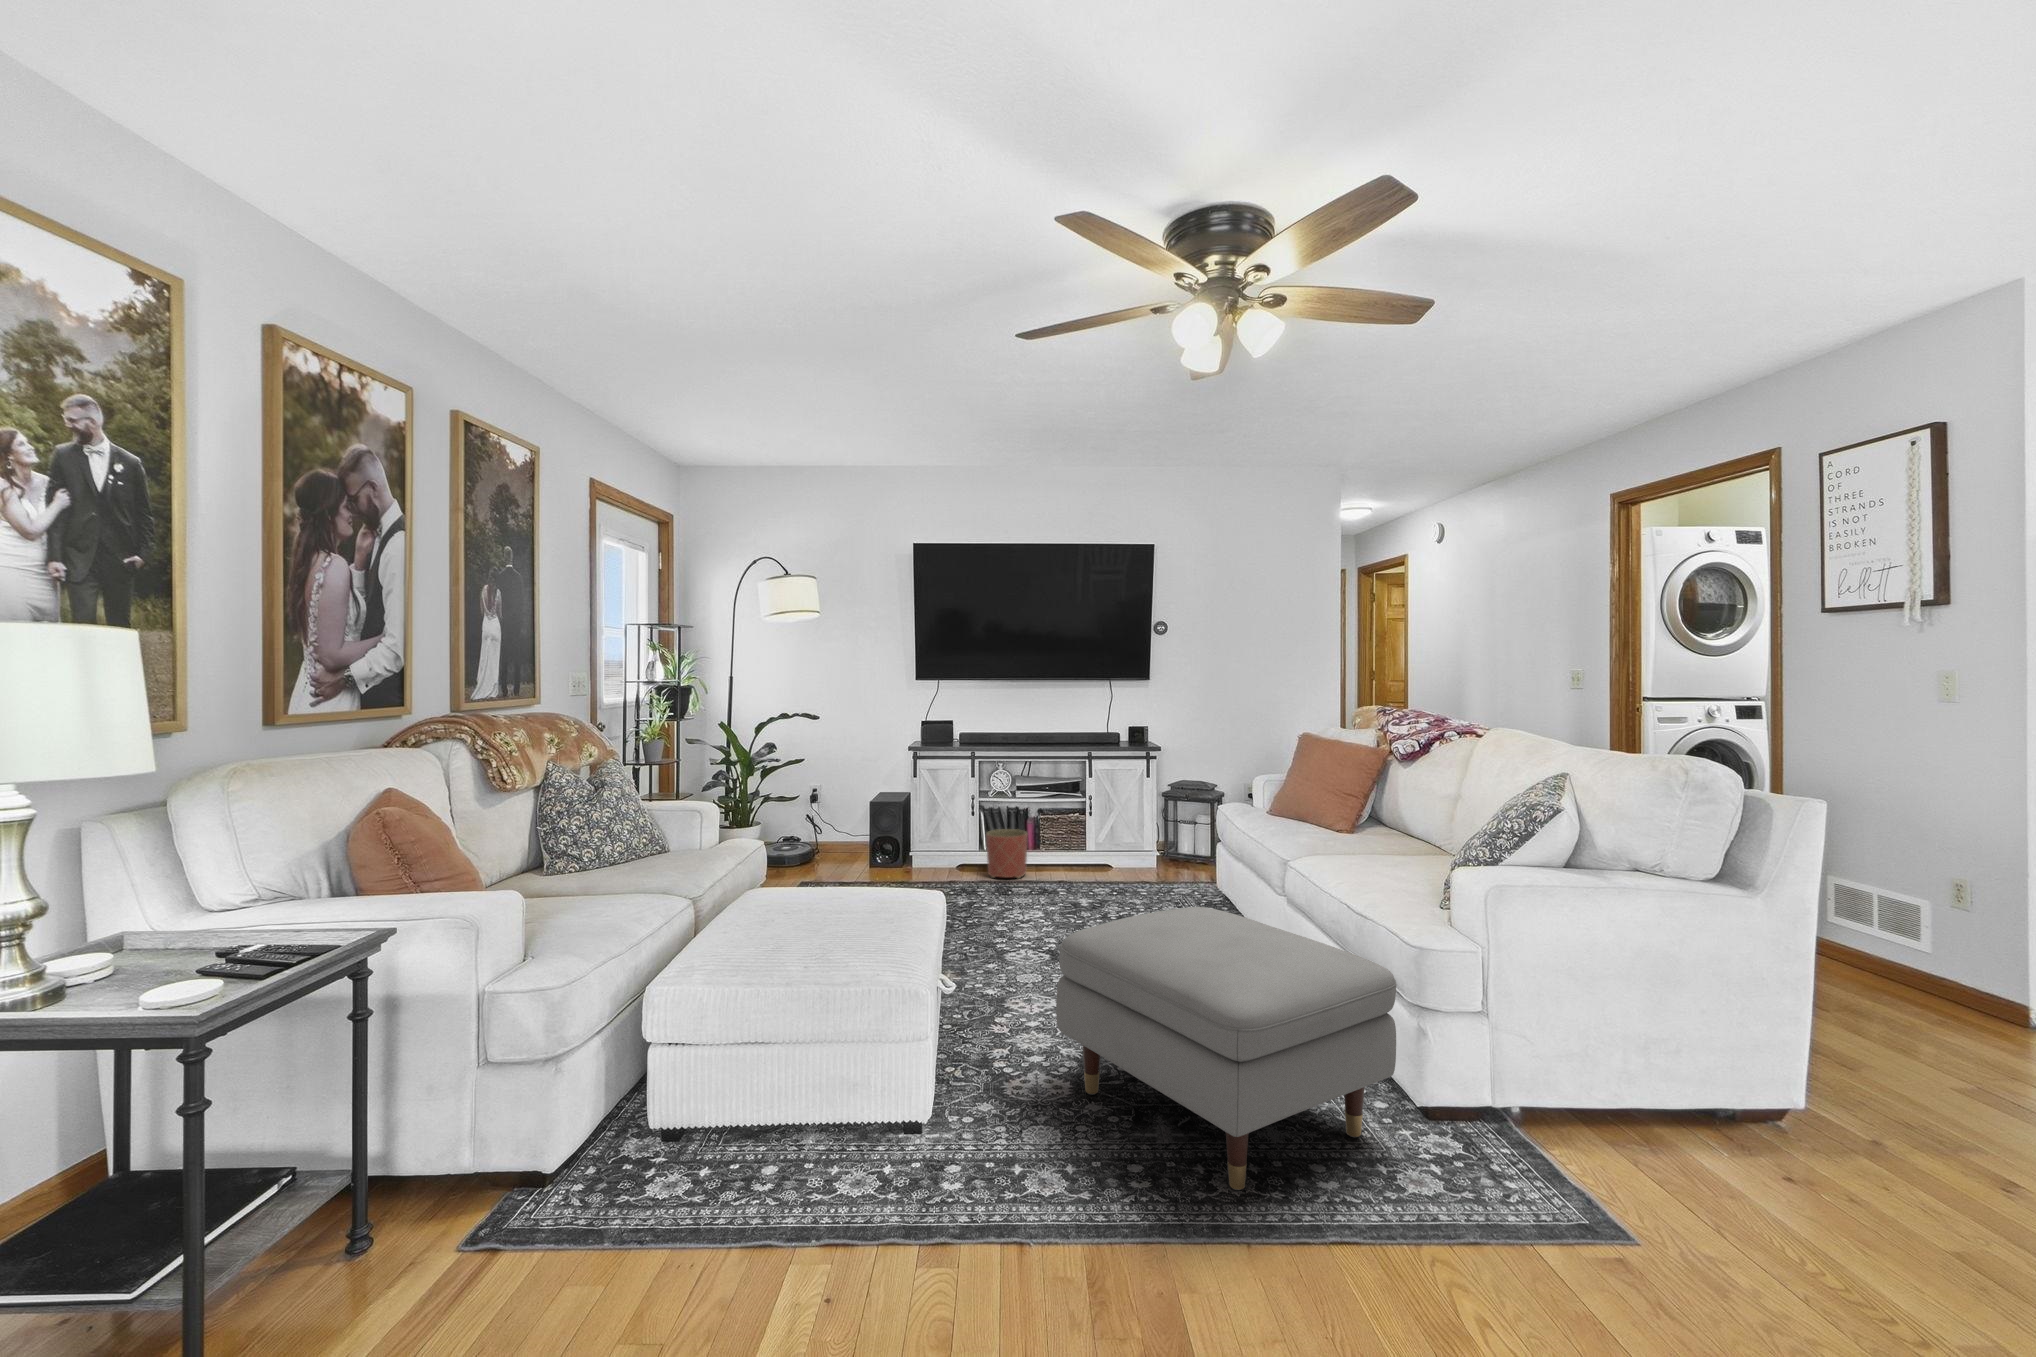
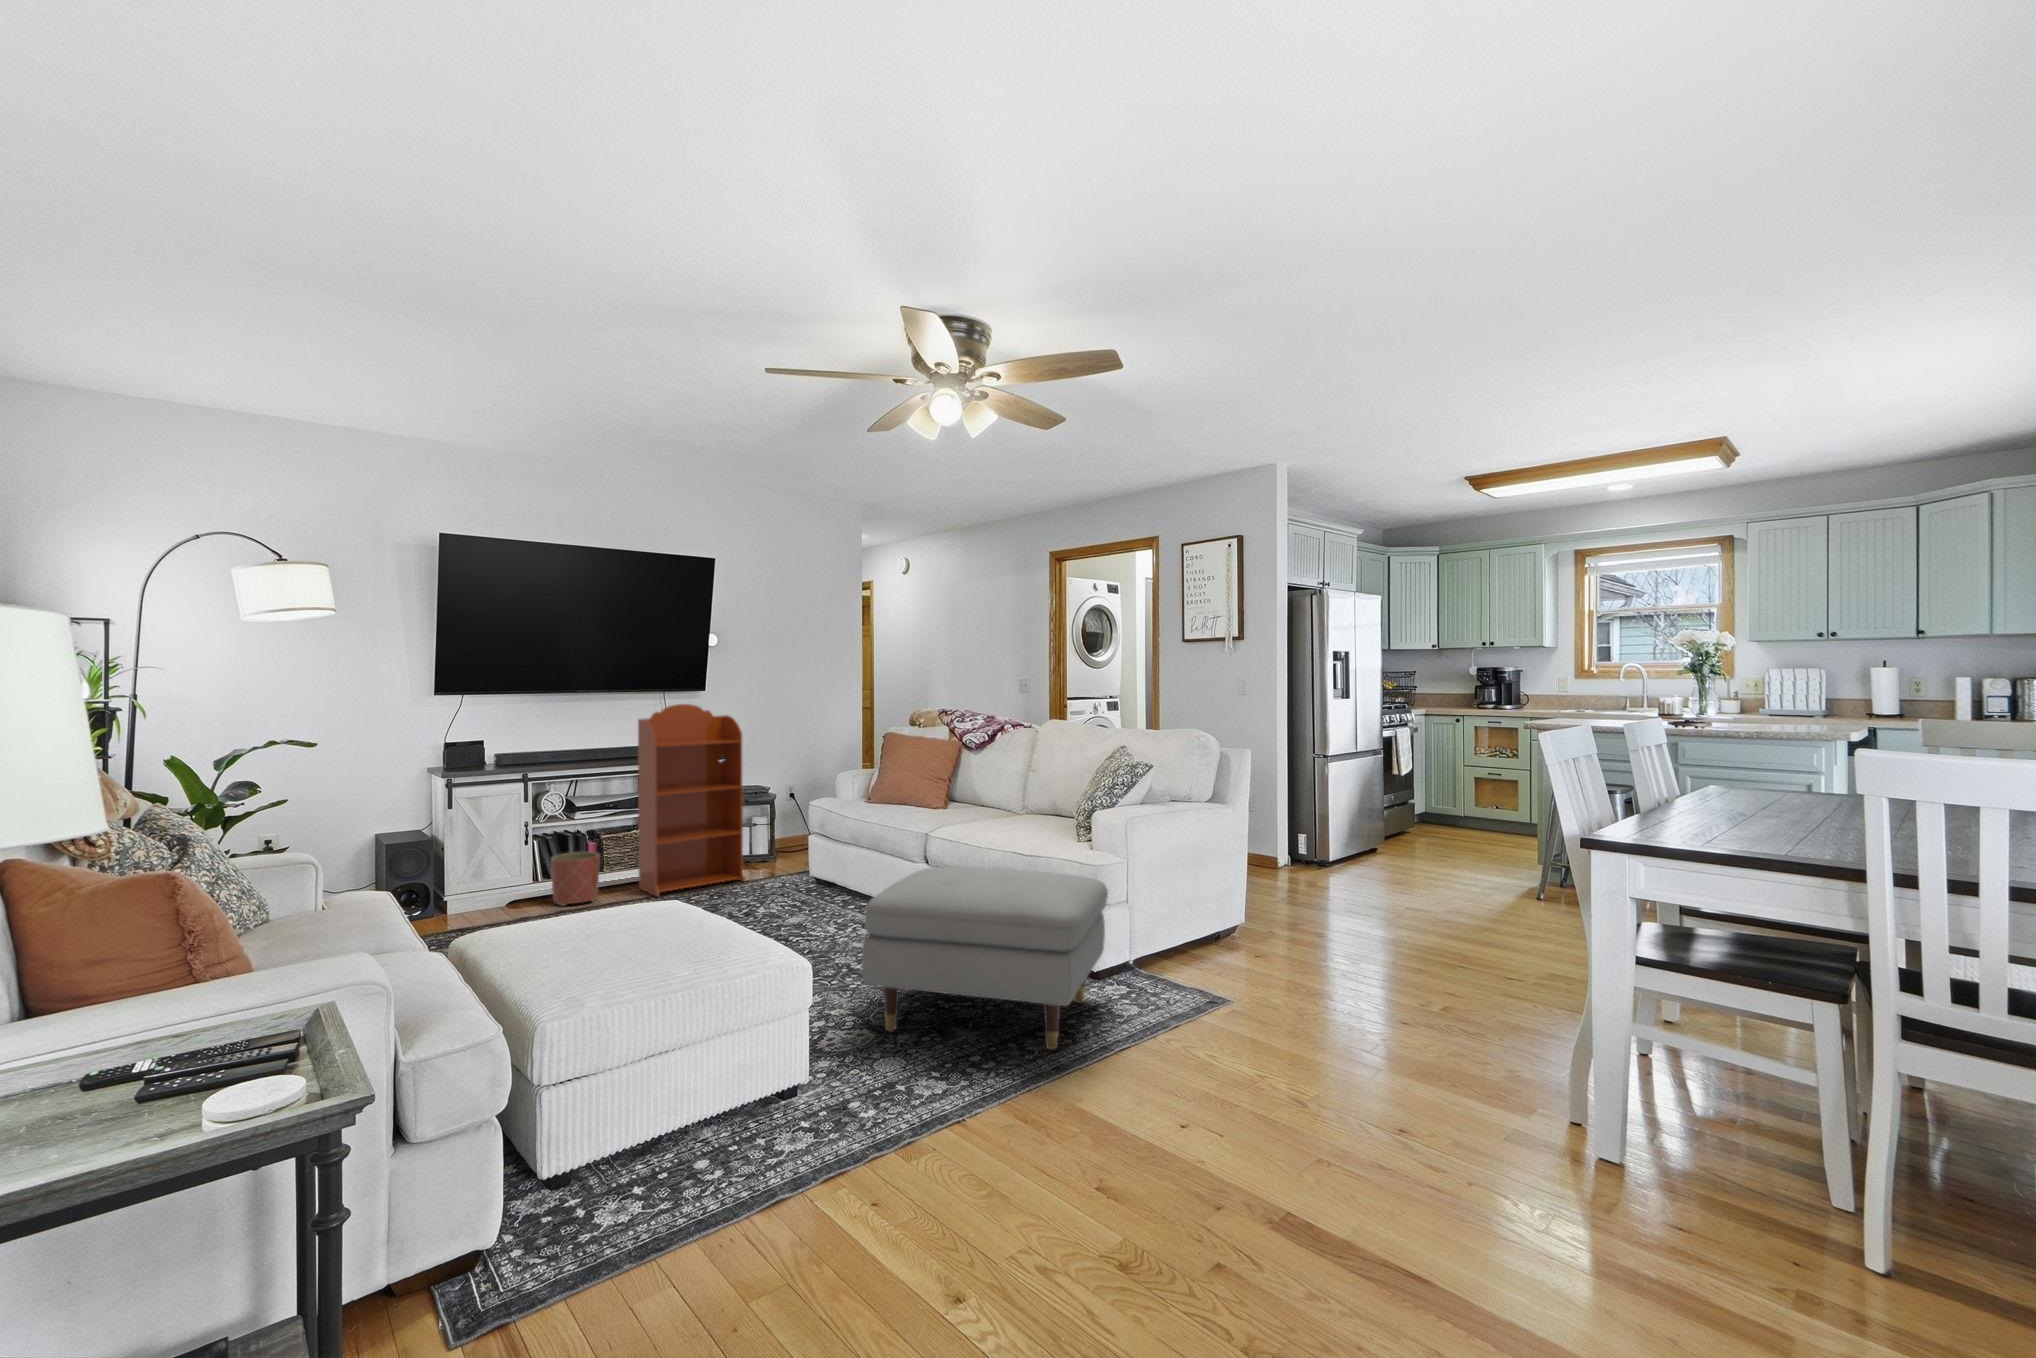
bookcase: none [1067,692,1165,884] -> present [638,704,745,897]

